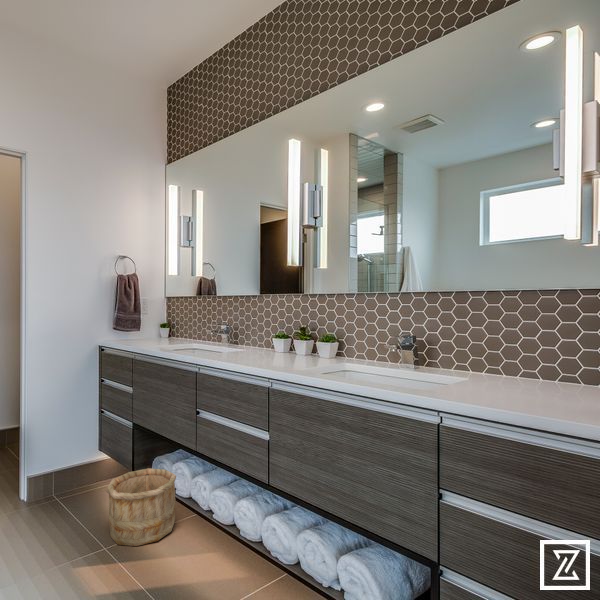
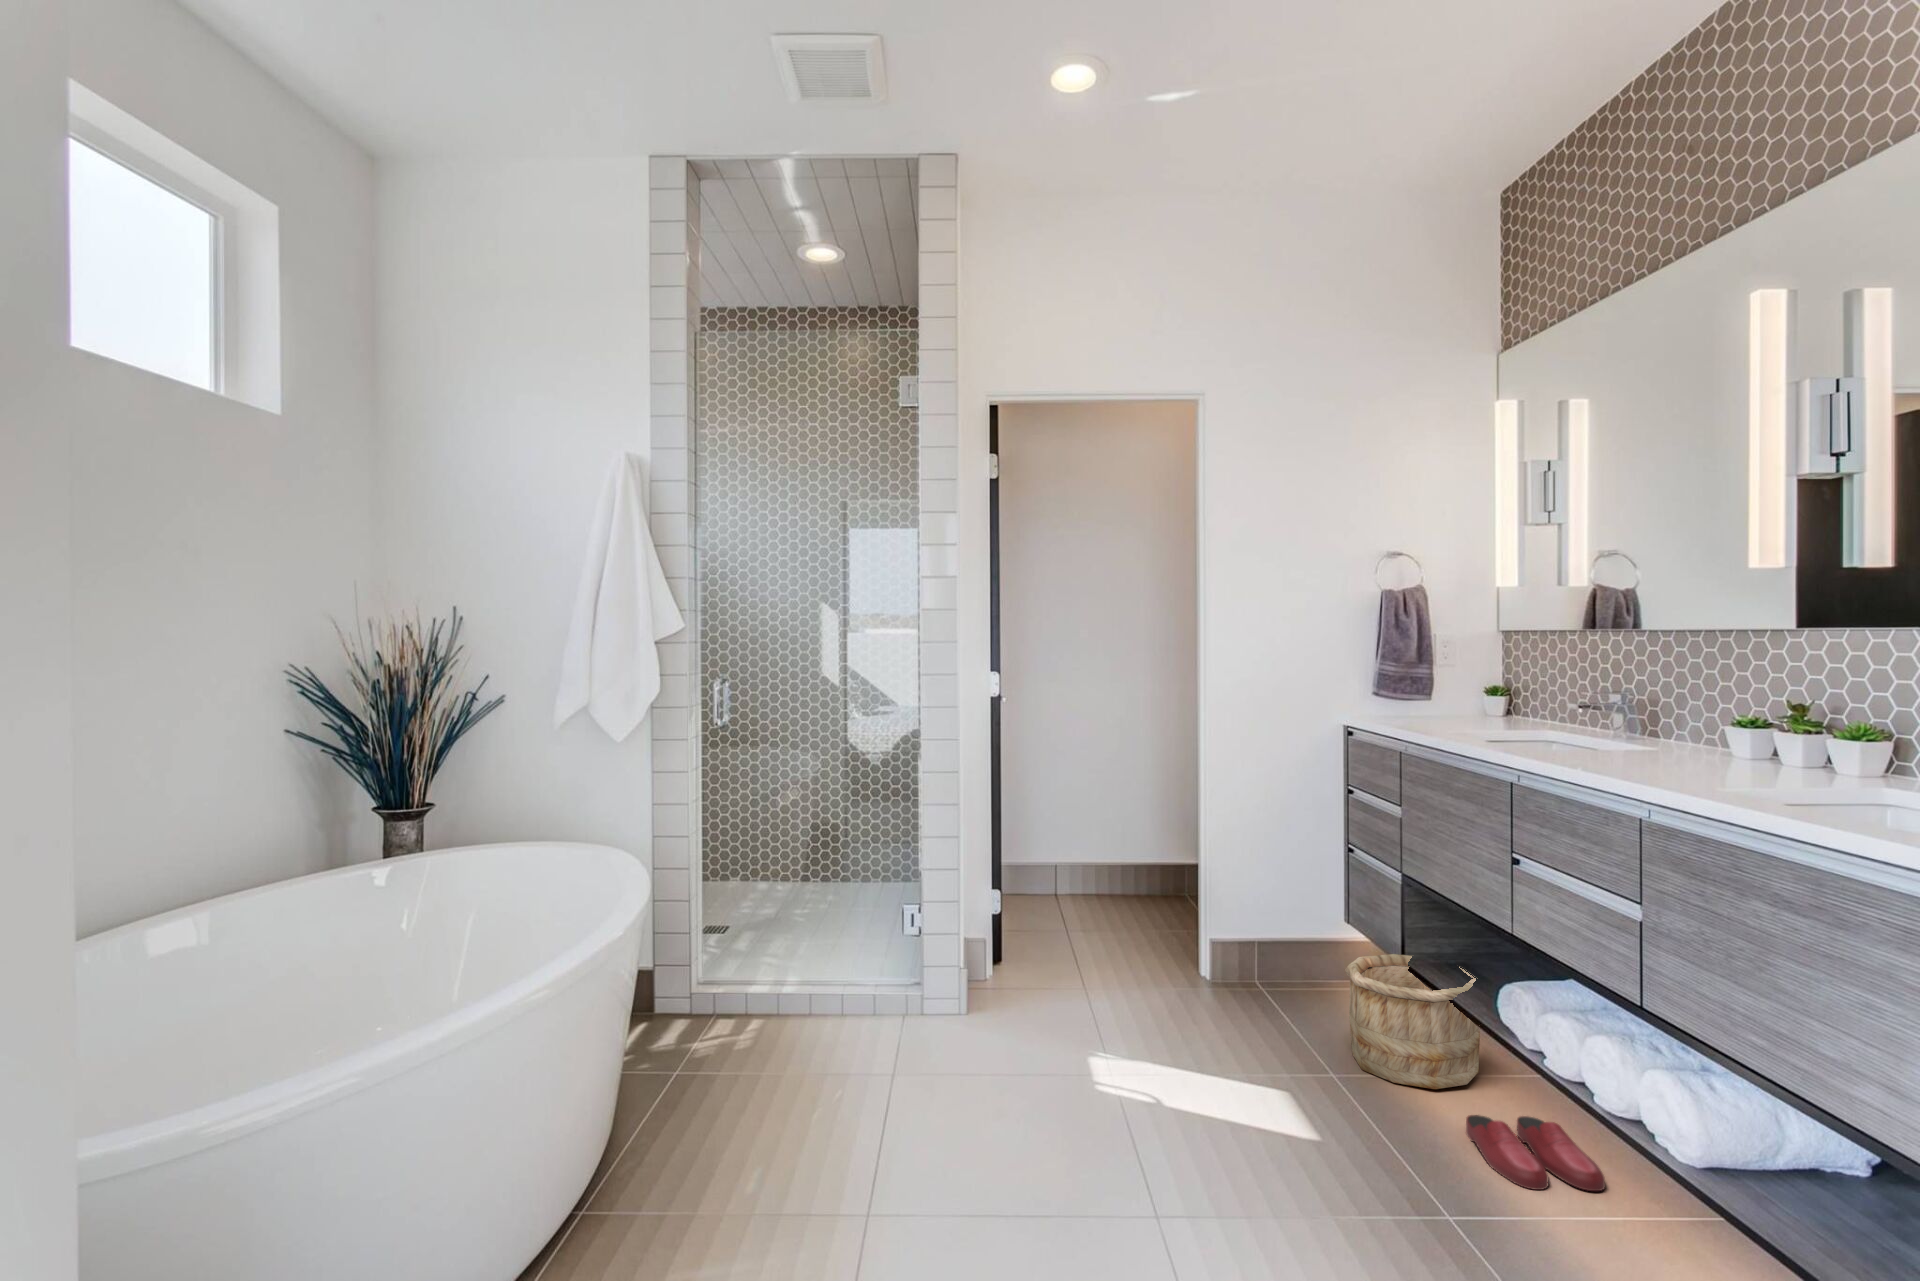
slippers: none [178,538,242,583] -> present [1466,1115,1605,1191]

